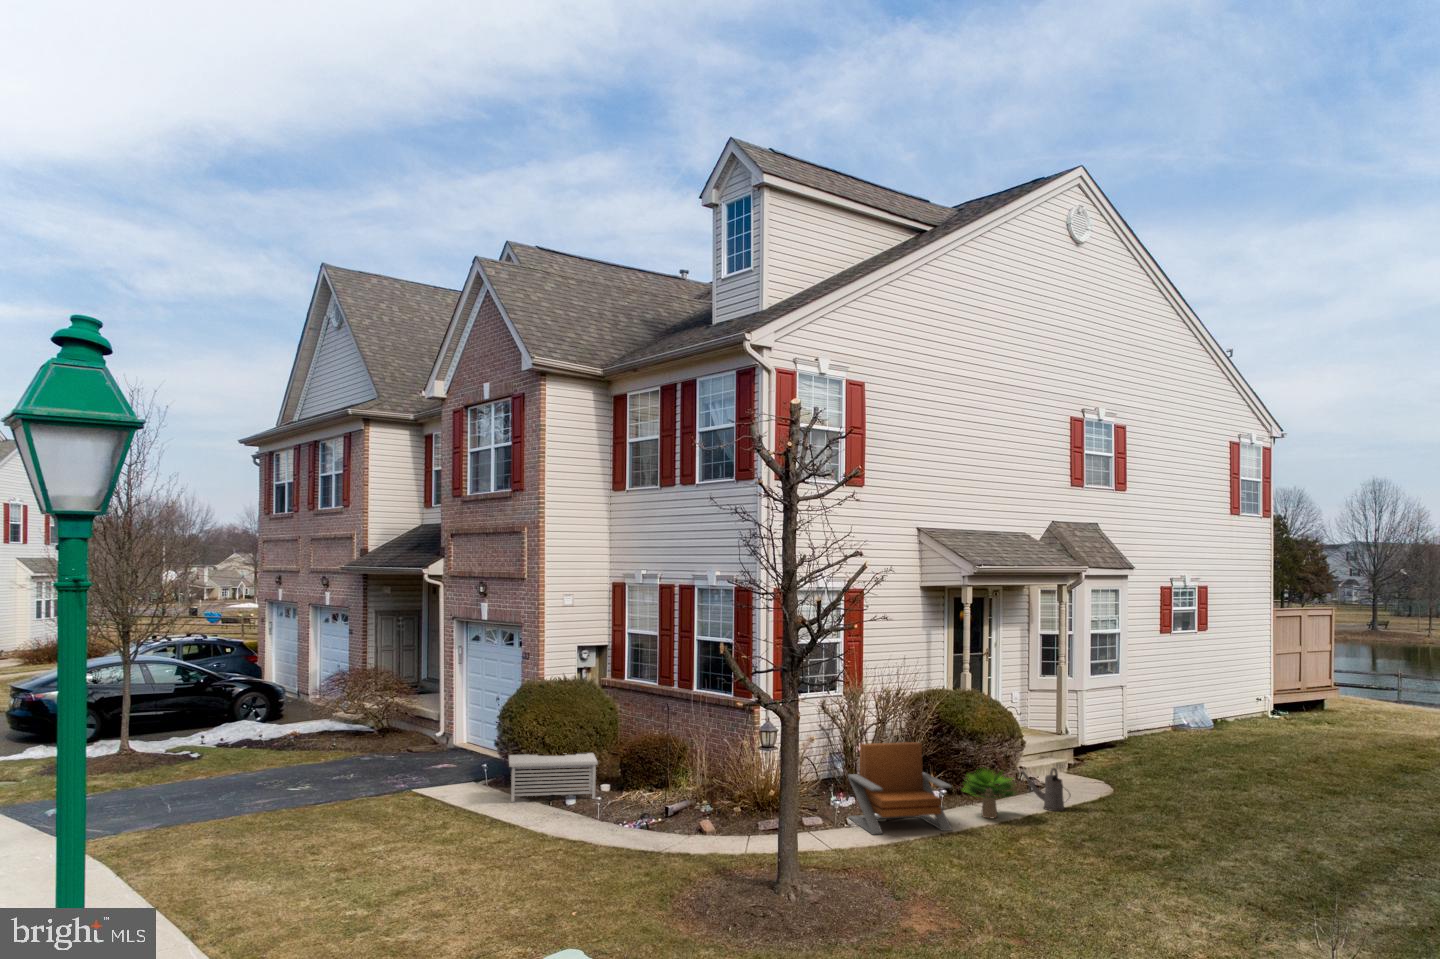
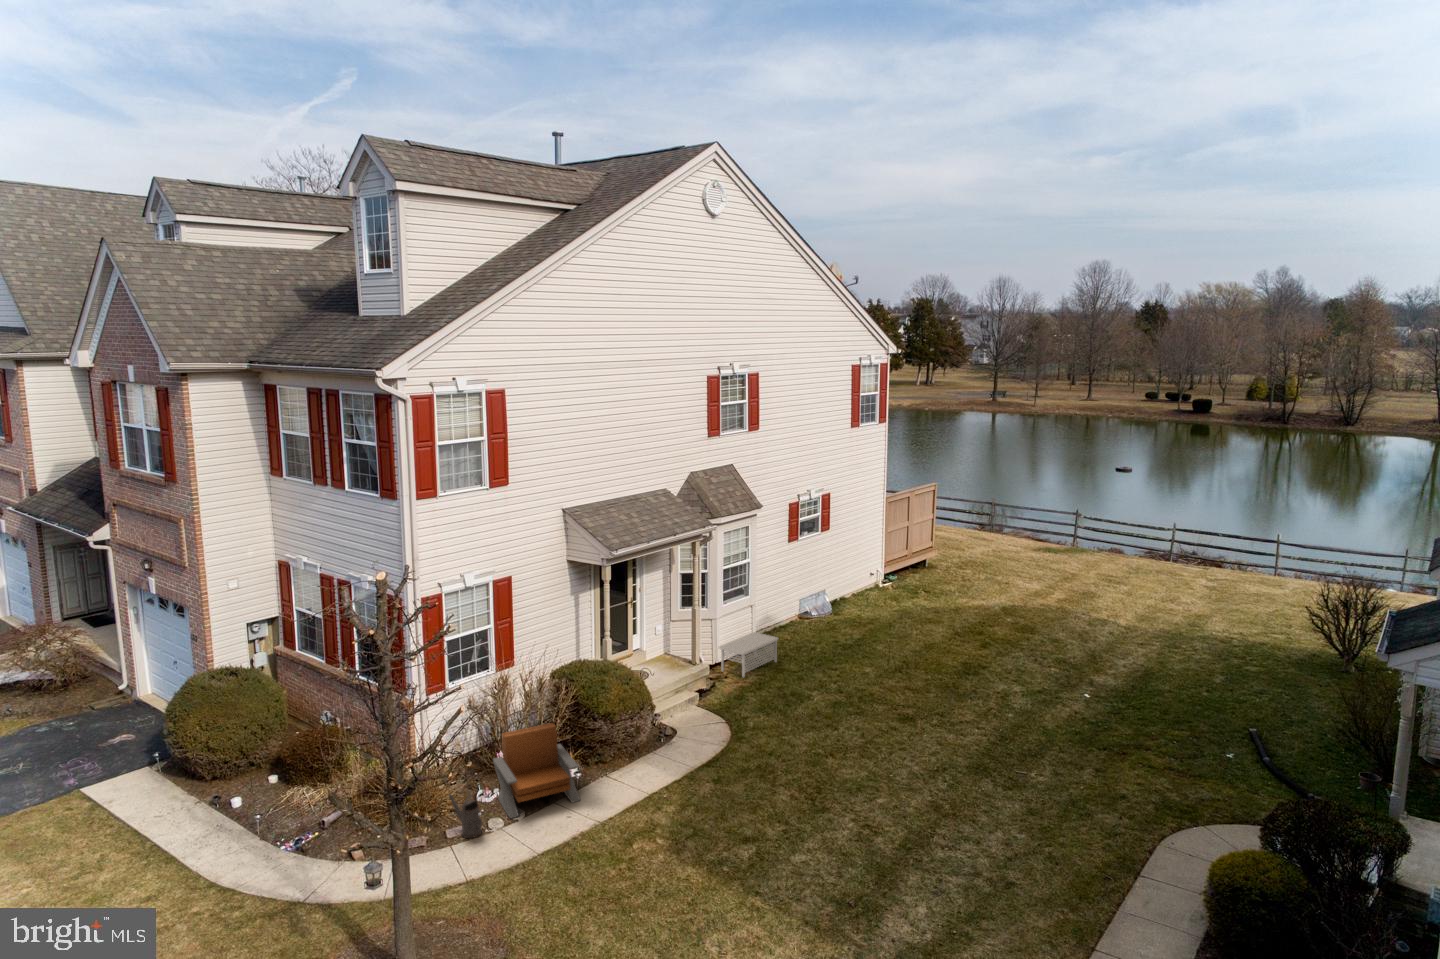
storage bench: present [509,753,598,802] -> present [719,632,778,677]
watering can: present [1022,768,1071,811] -> present [449,794,482,838]
potted plant: present [963,770,1016,818] -> none [591,732,641,776]

